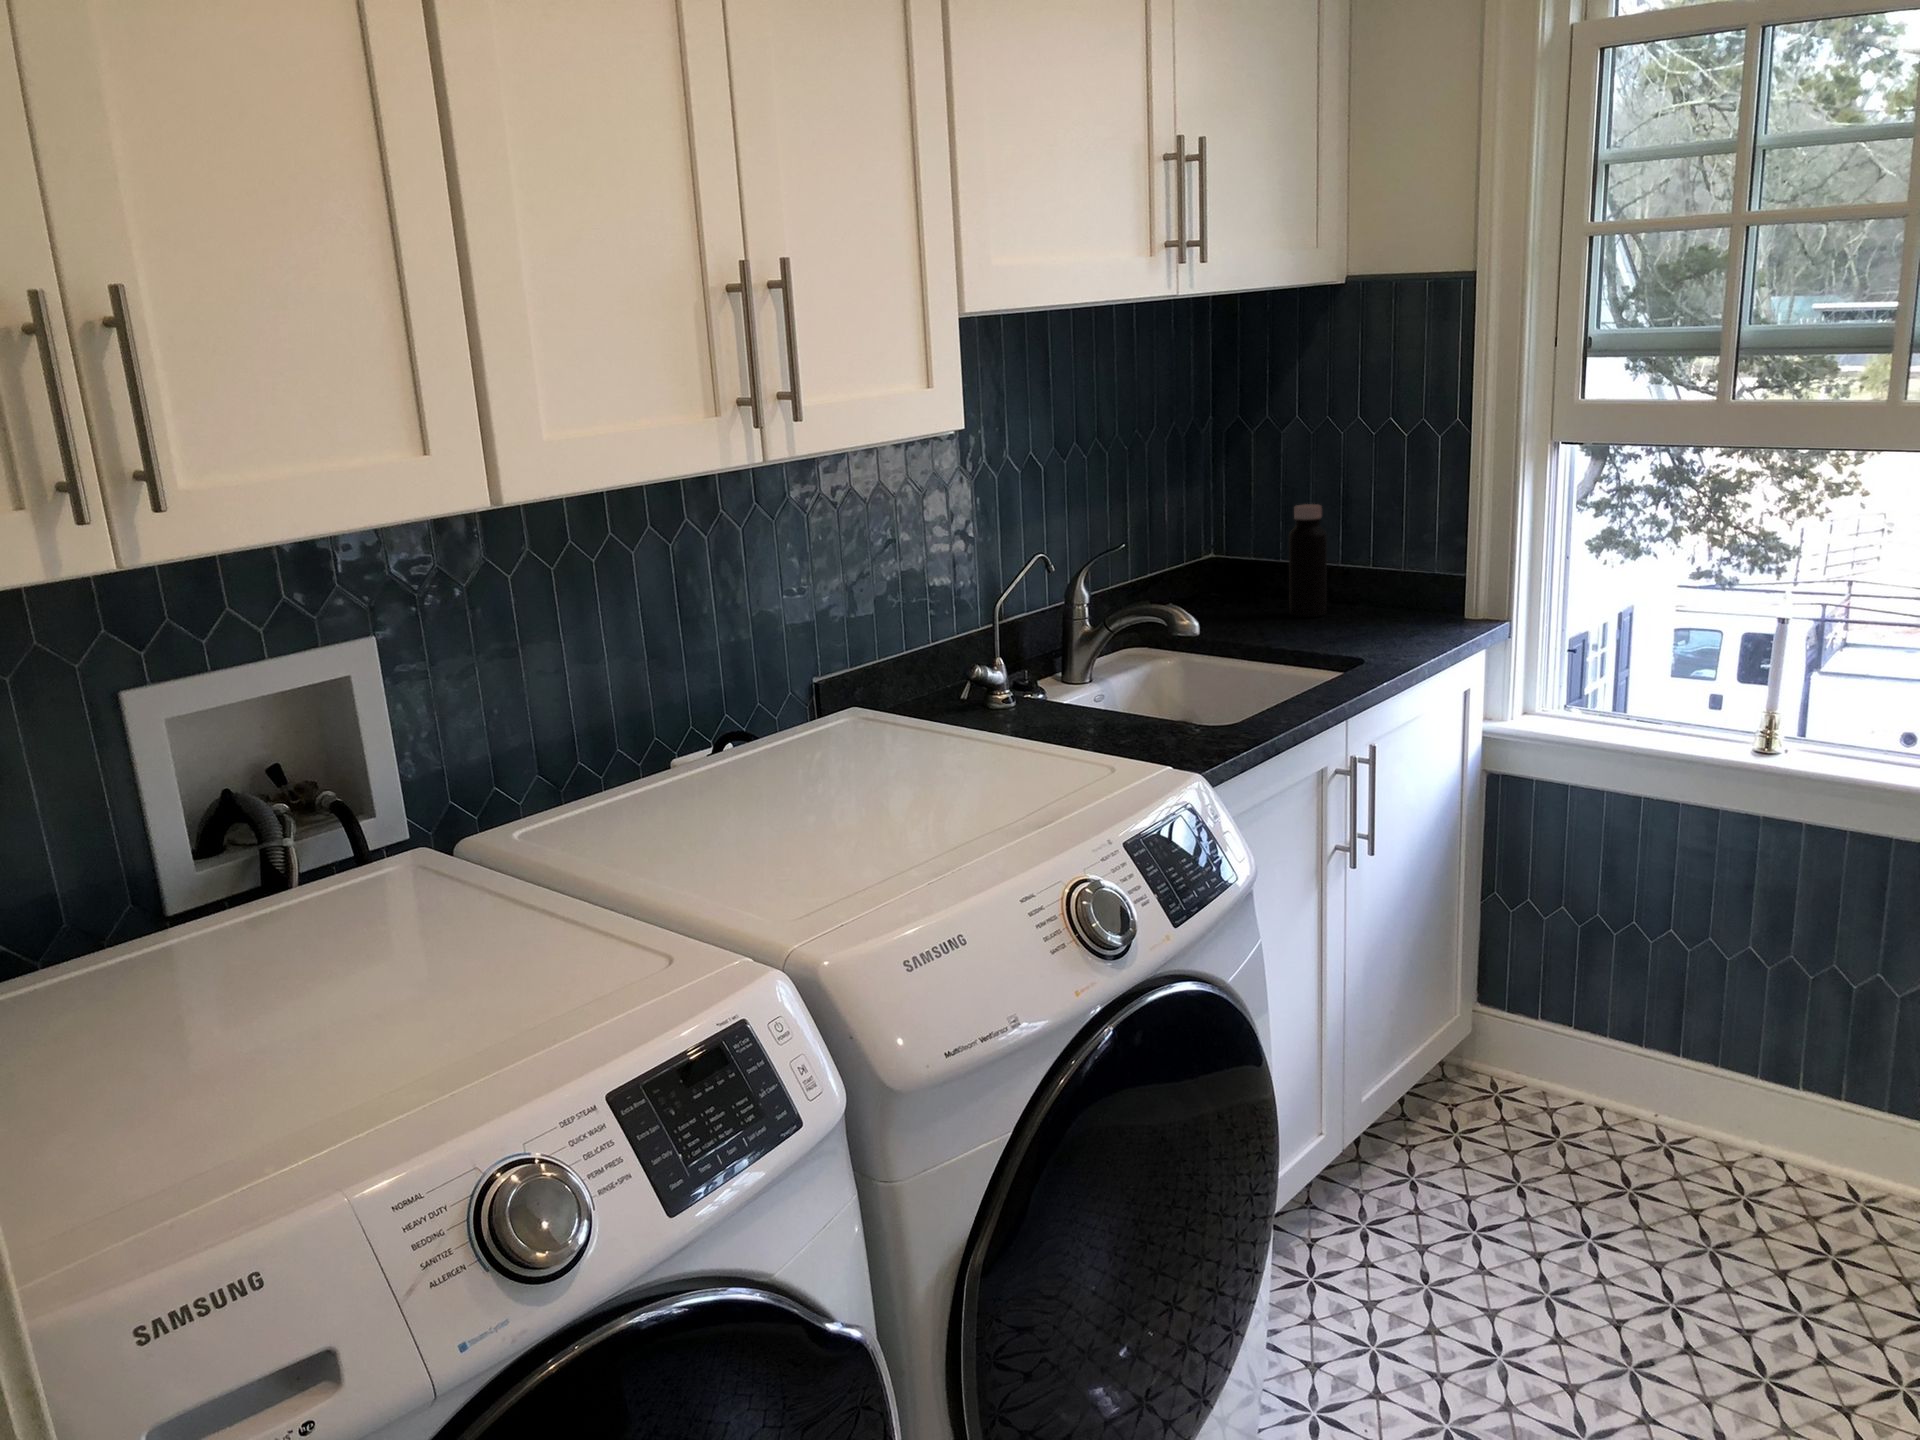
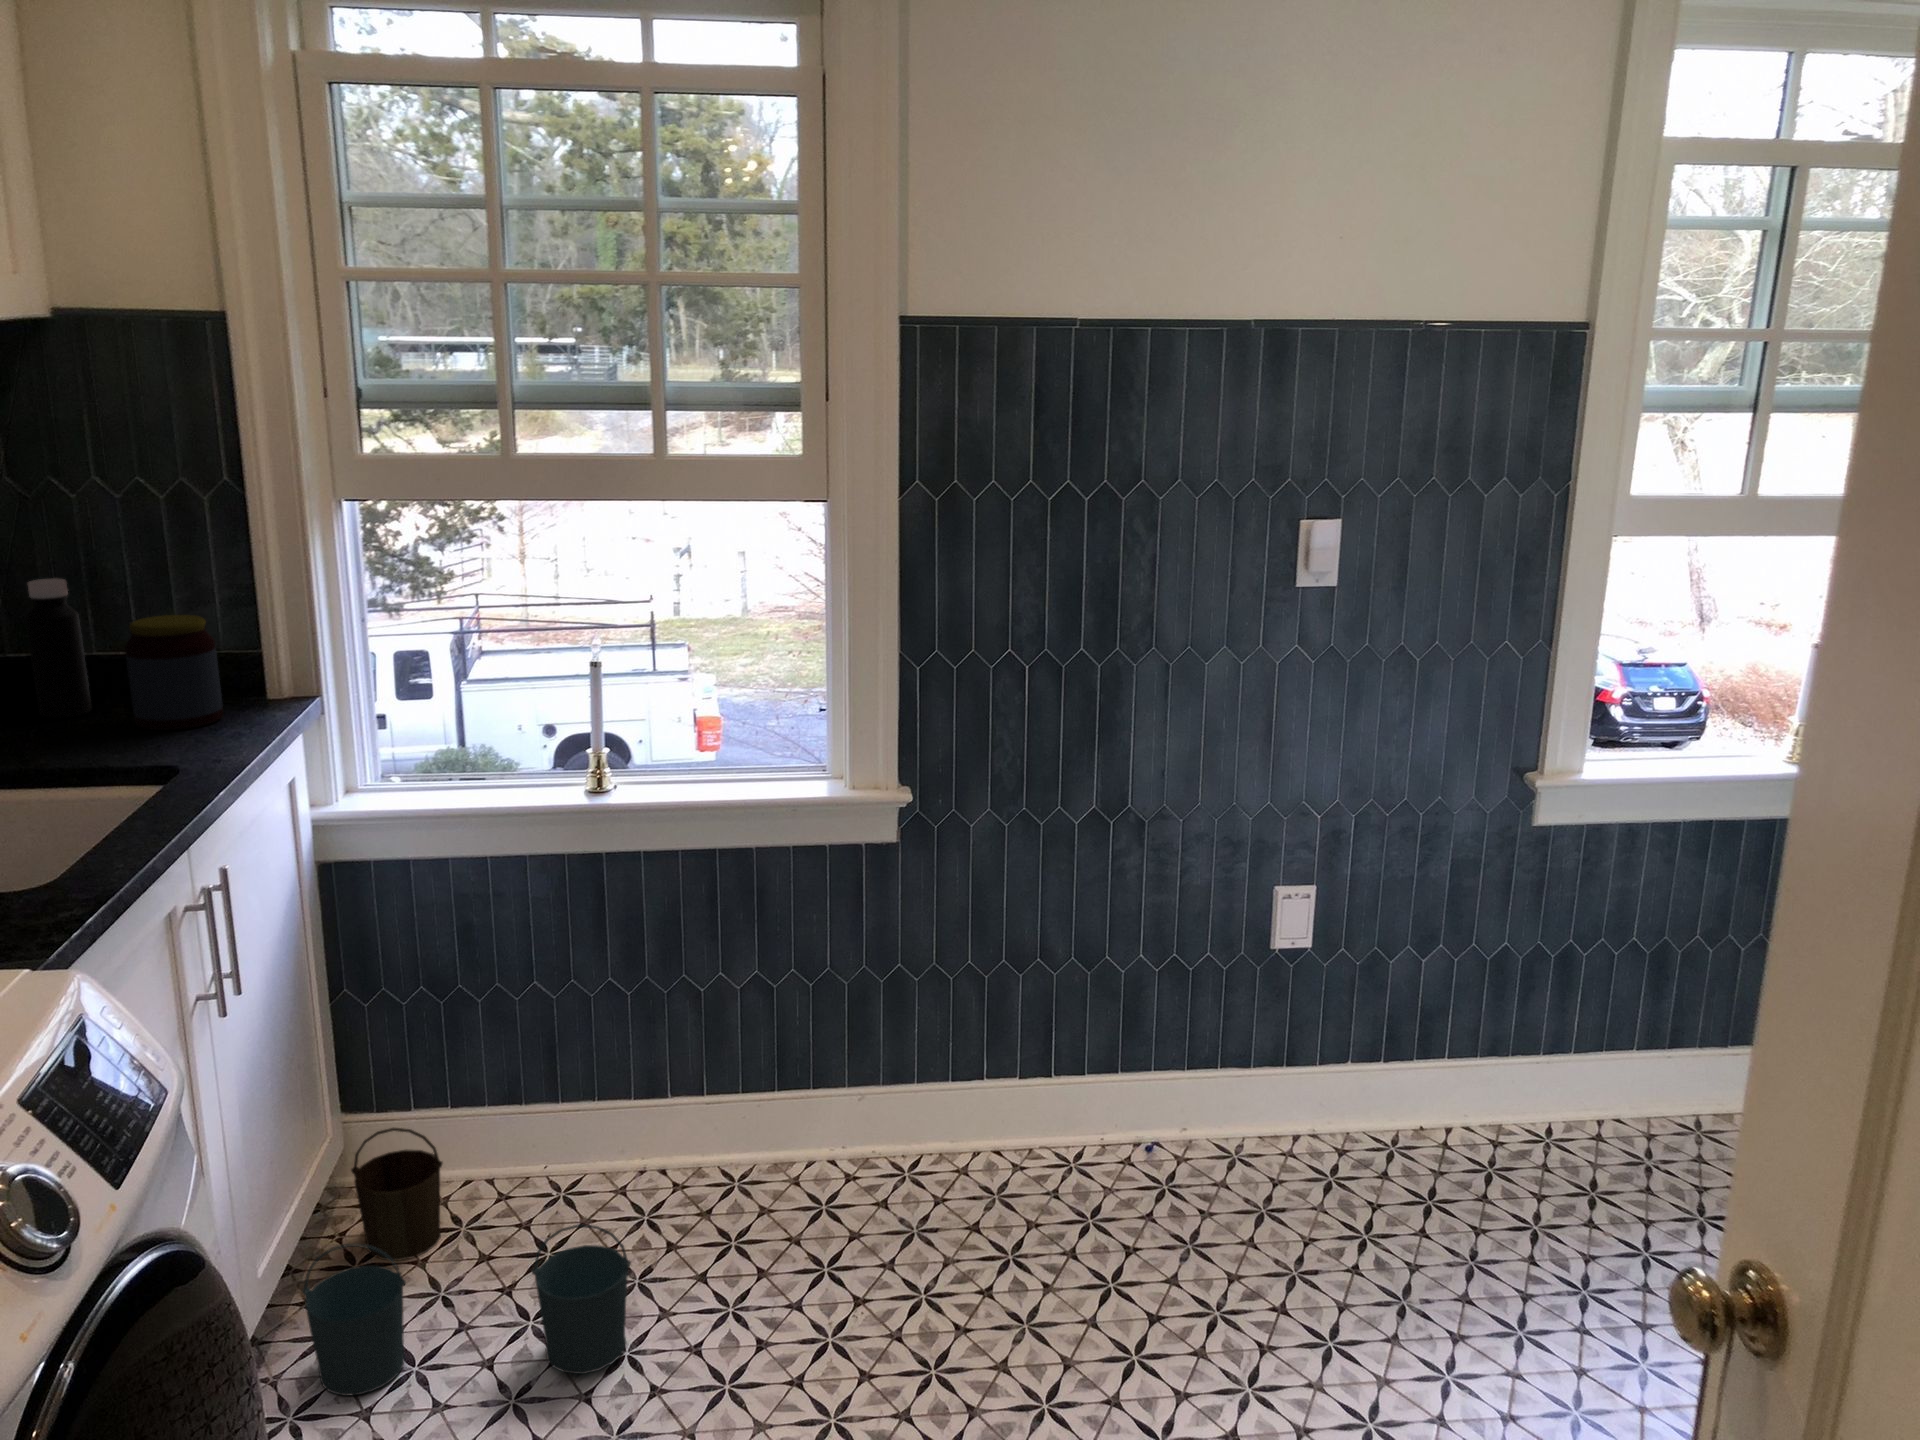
jar: none [1350,539,1421,635] -> present [125,615,223,730]
bucket: none [1391,1022,1691,1306] -> present [302,1128,631,1396]

